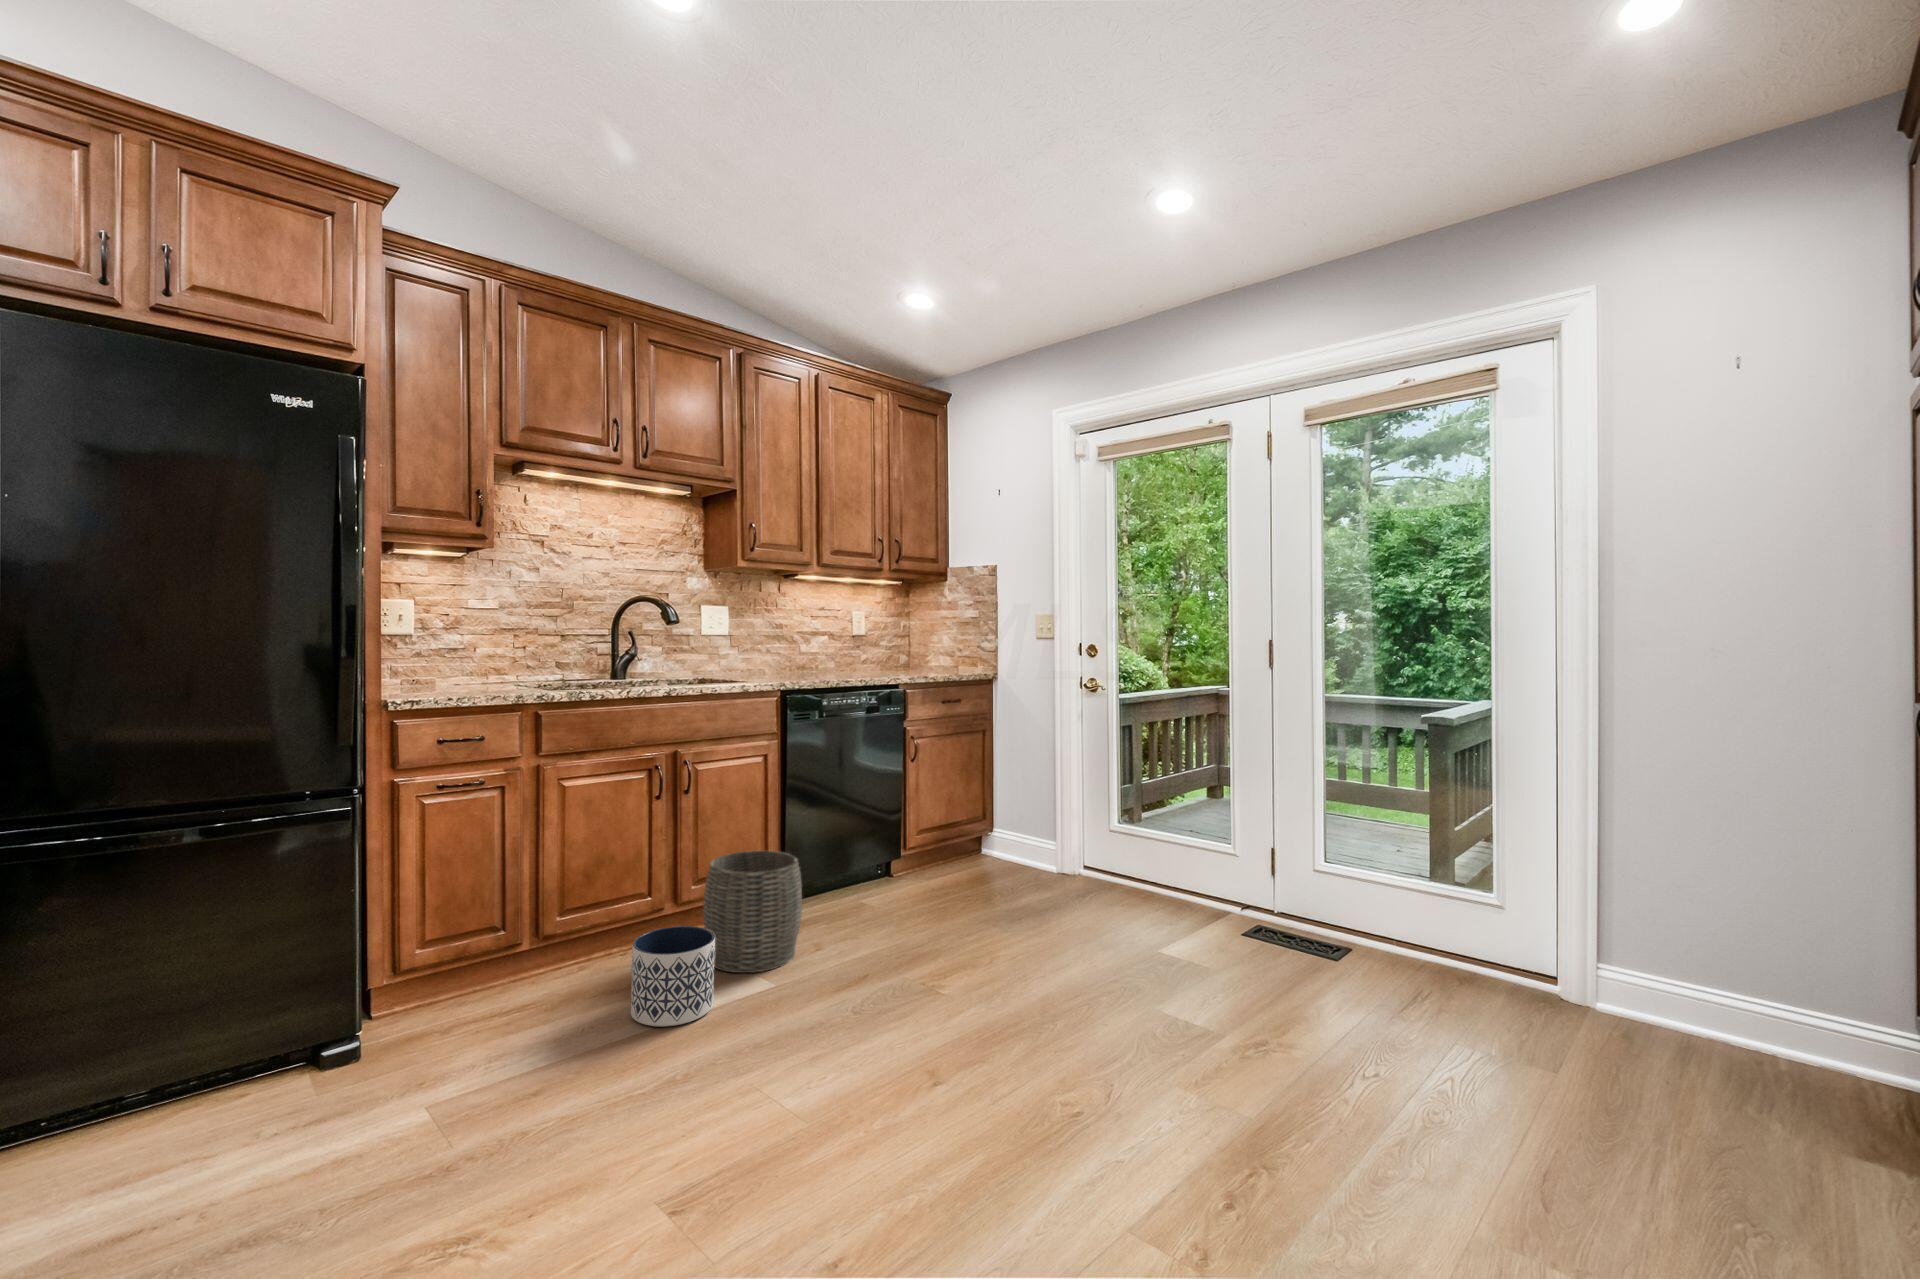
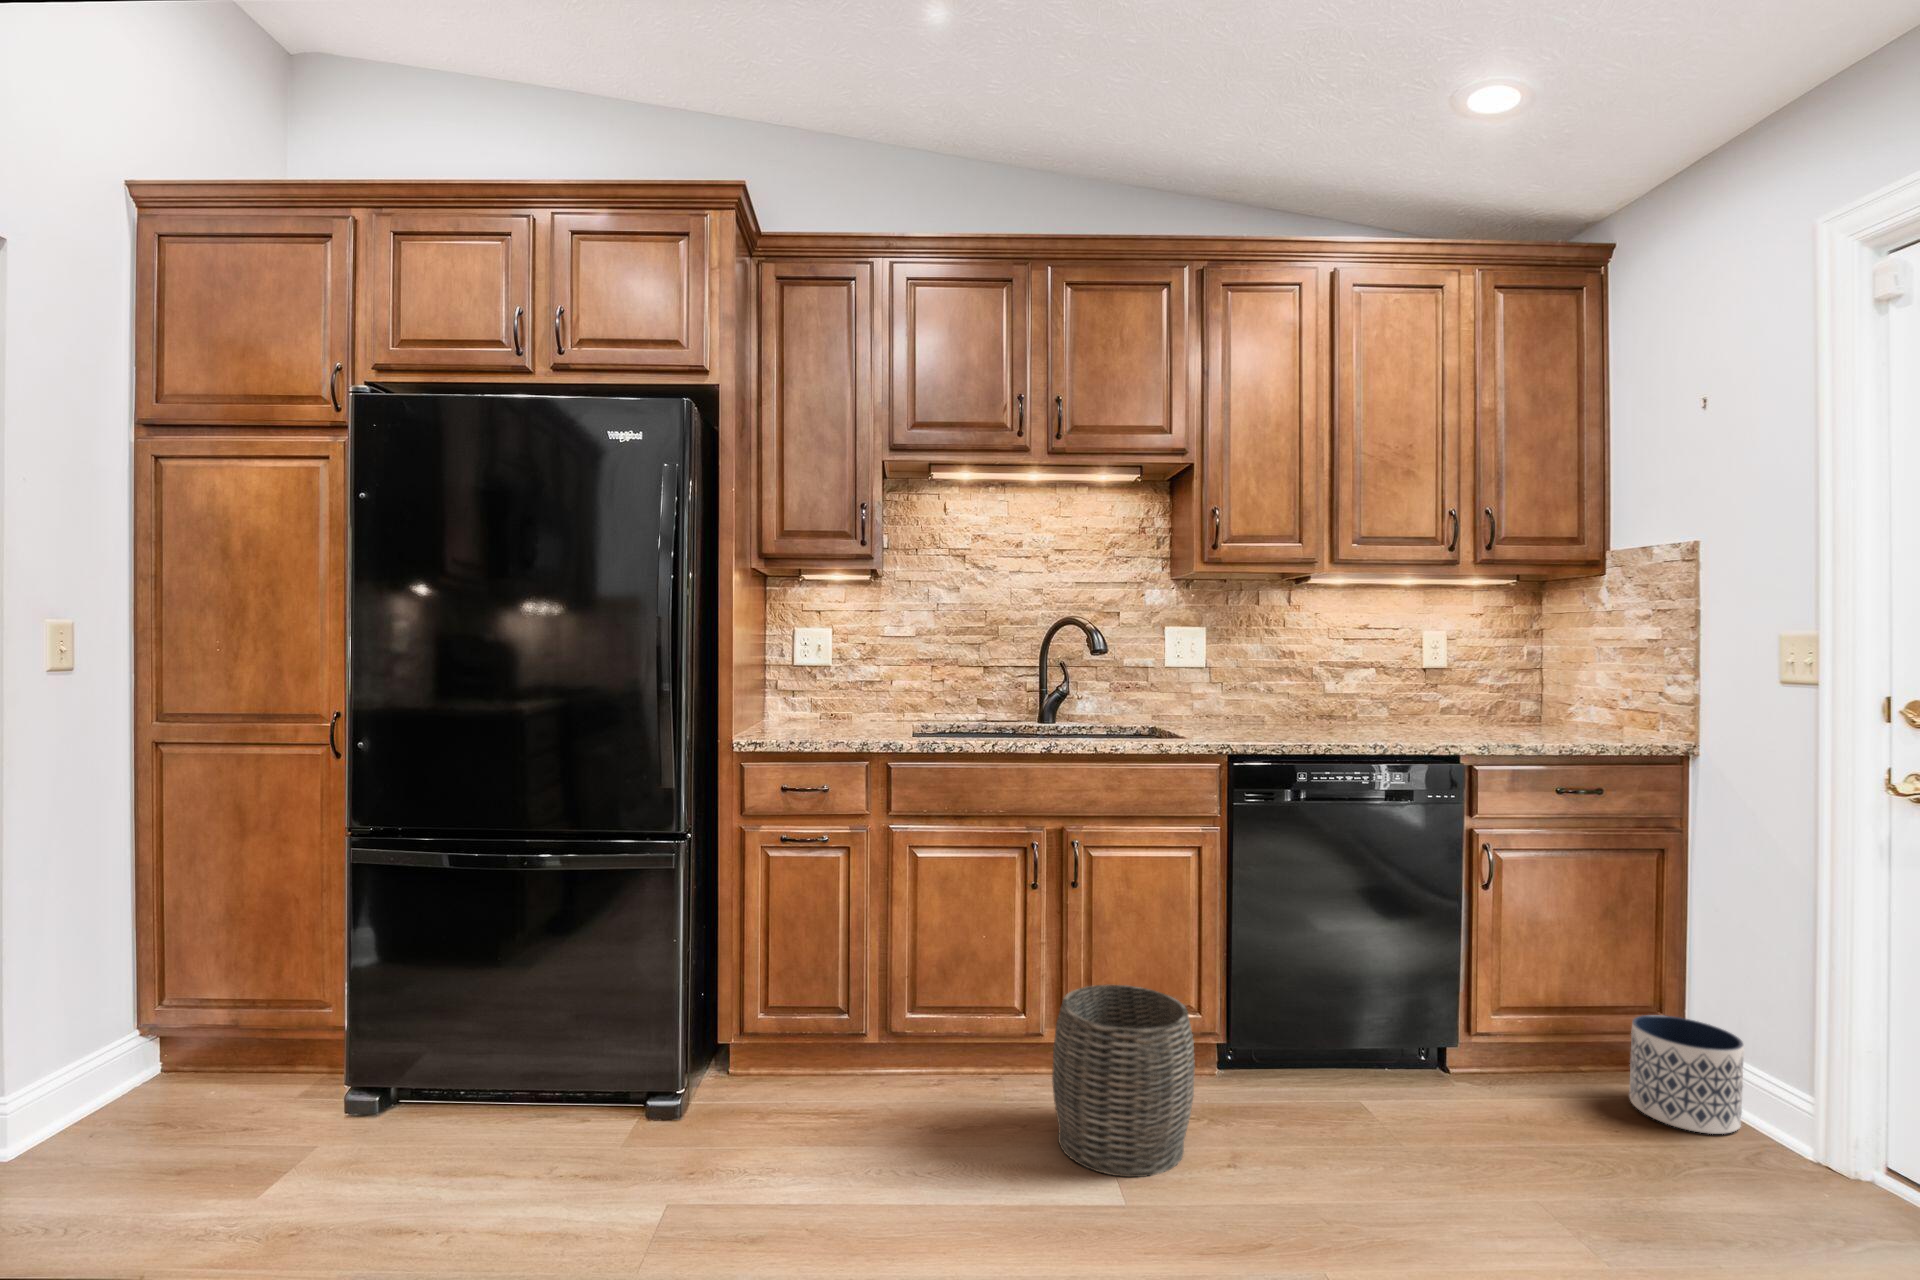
planter: present [631,926,715,1027] -> present [1629,1015,1744,1134]

